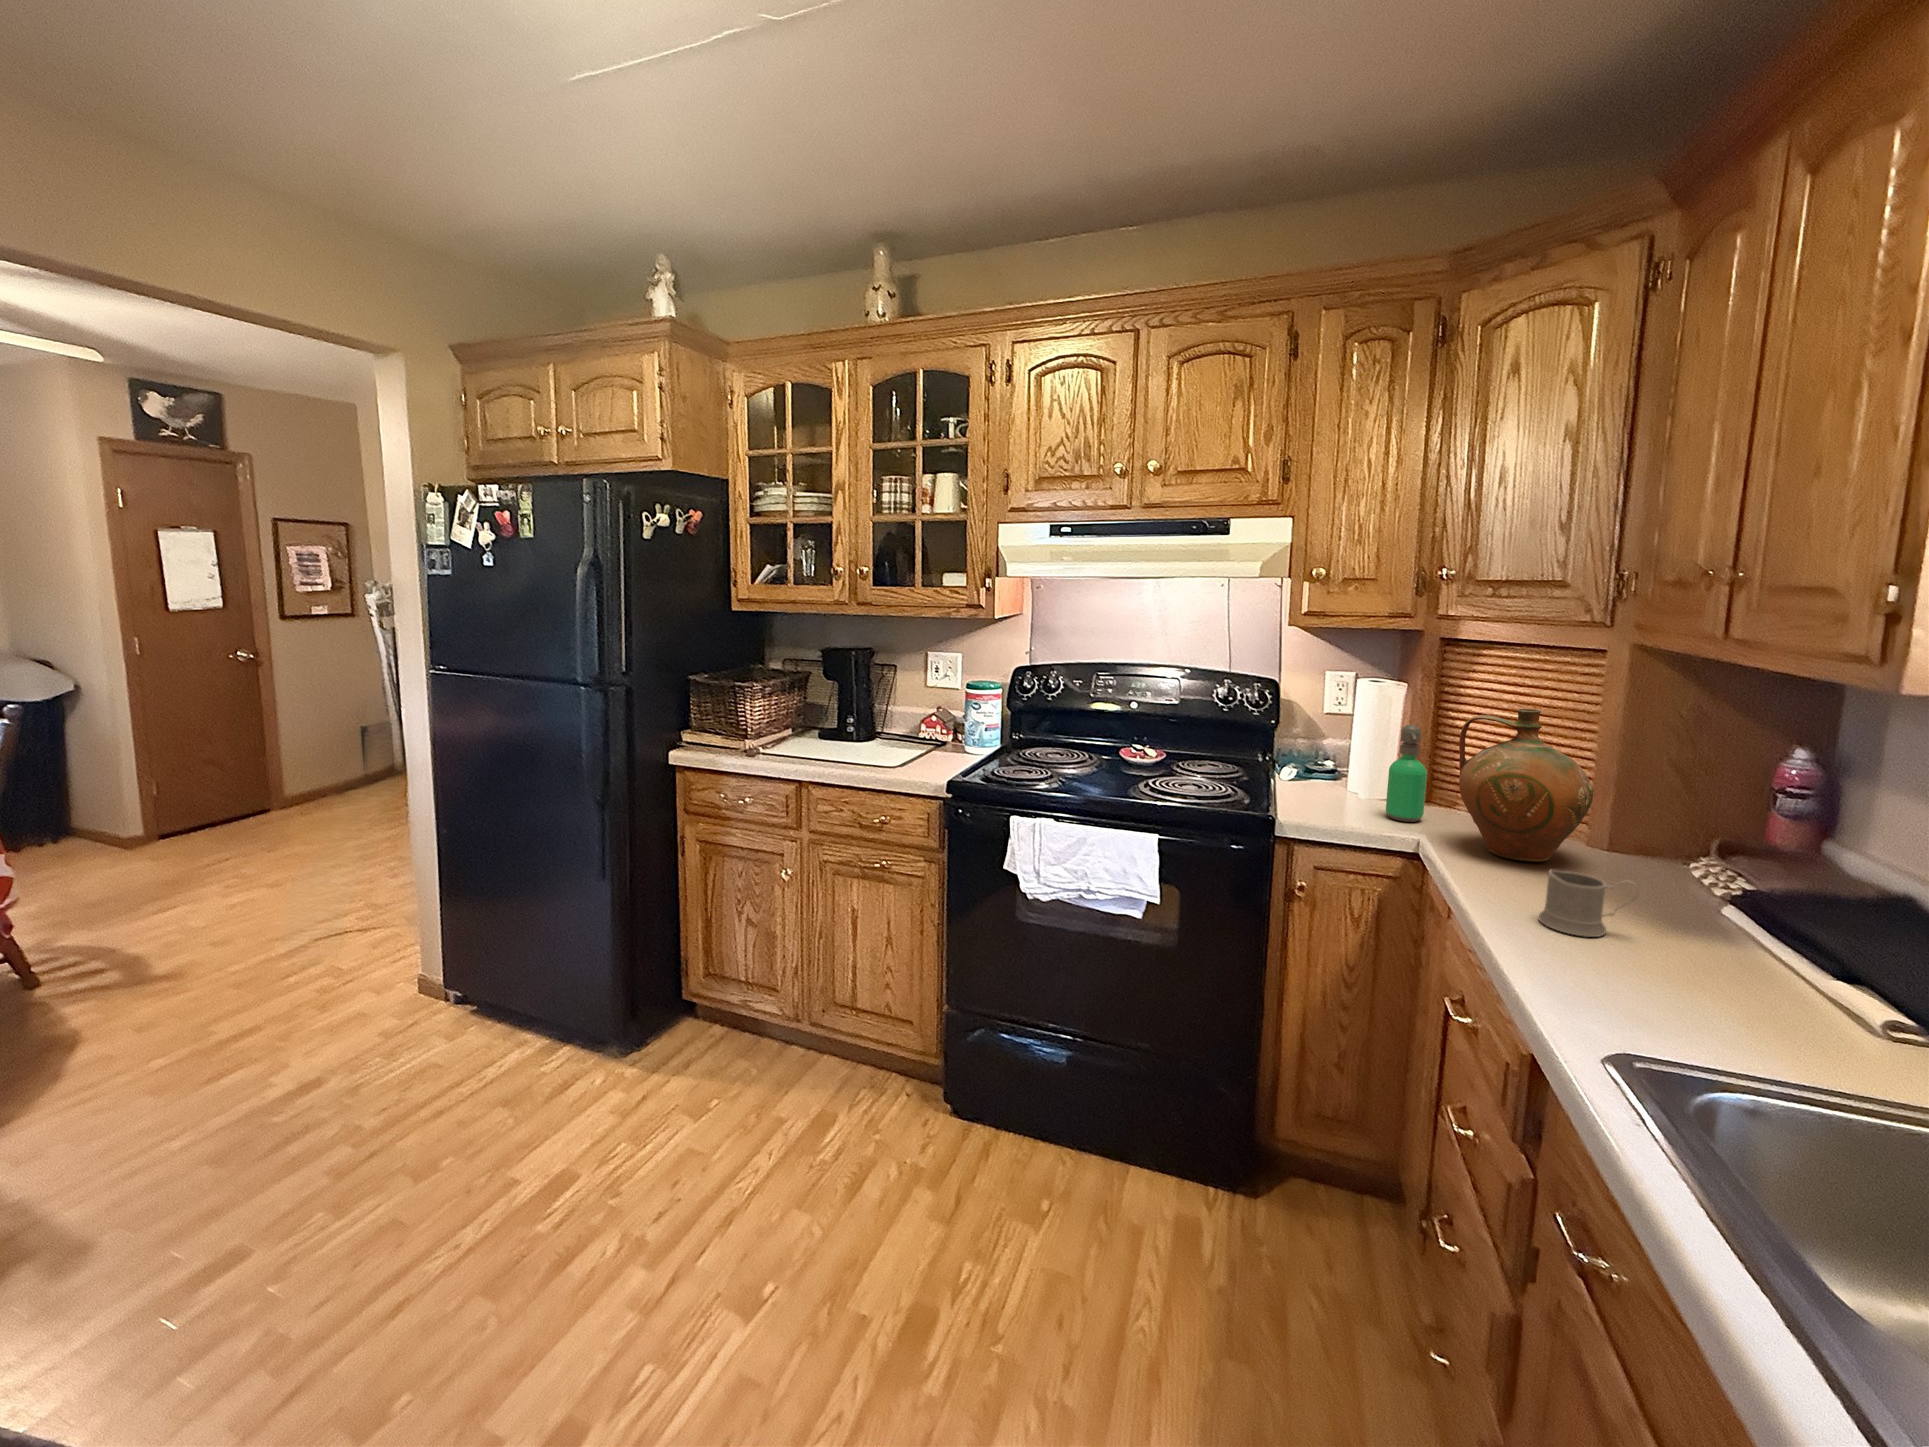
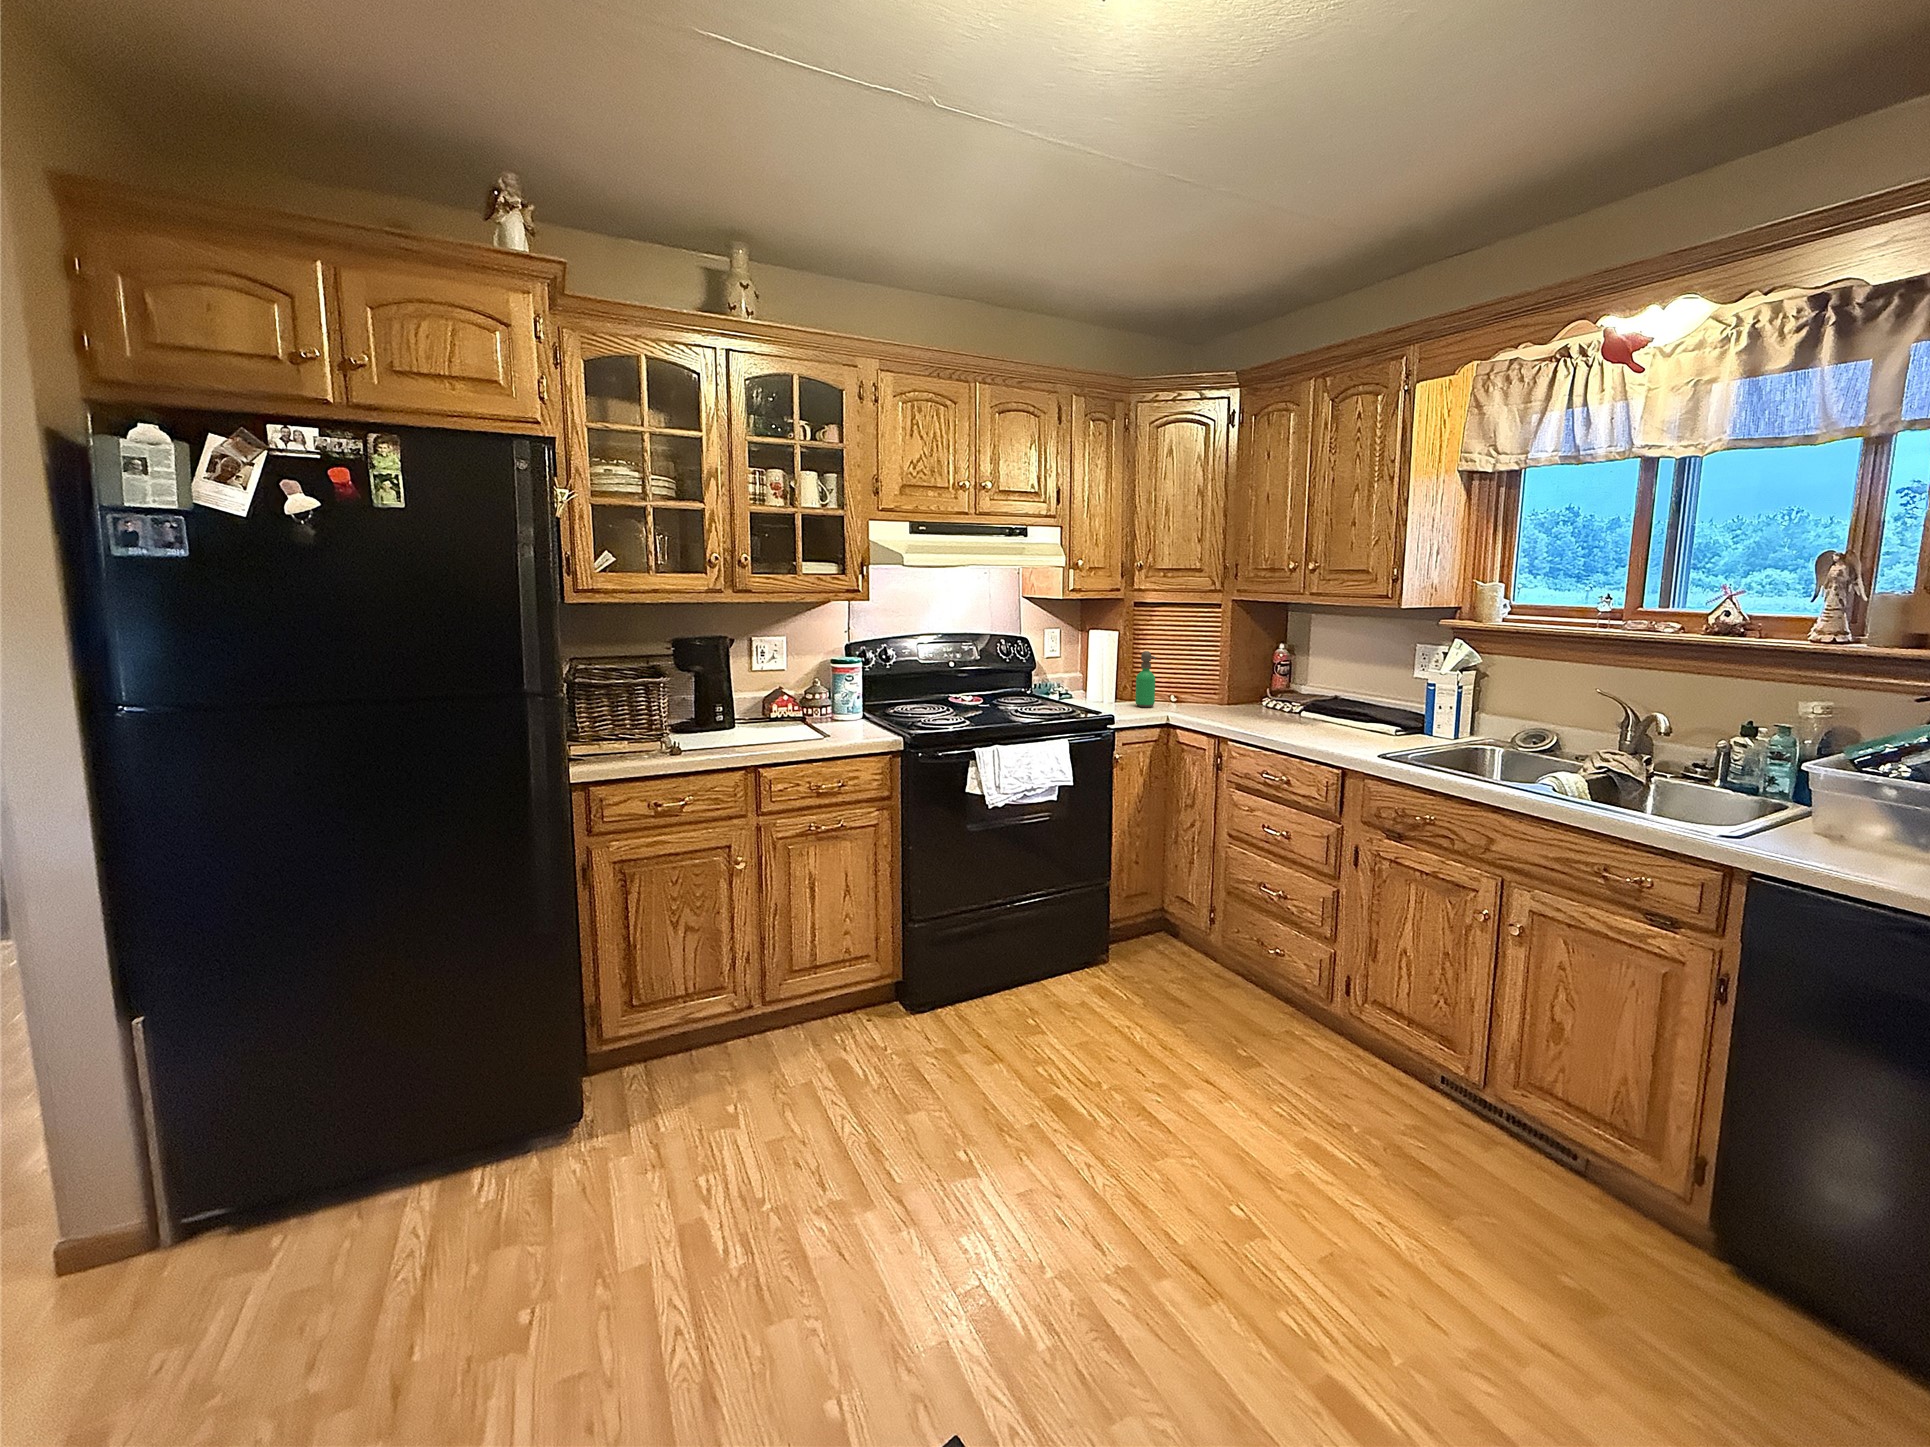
ceramic jug: present [1459,709,1593,862] -> none [1183,633,1241,712]
mug: present [1539,870,1638,937] -> none [1267,701,1301,730]

